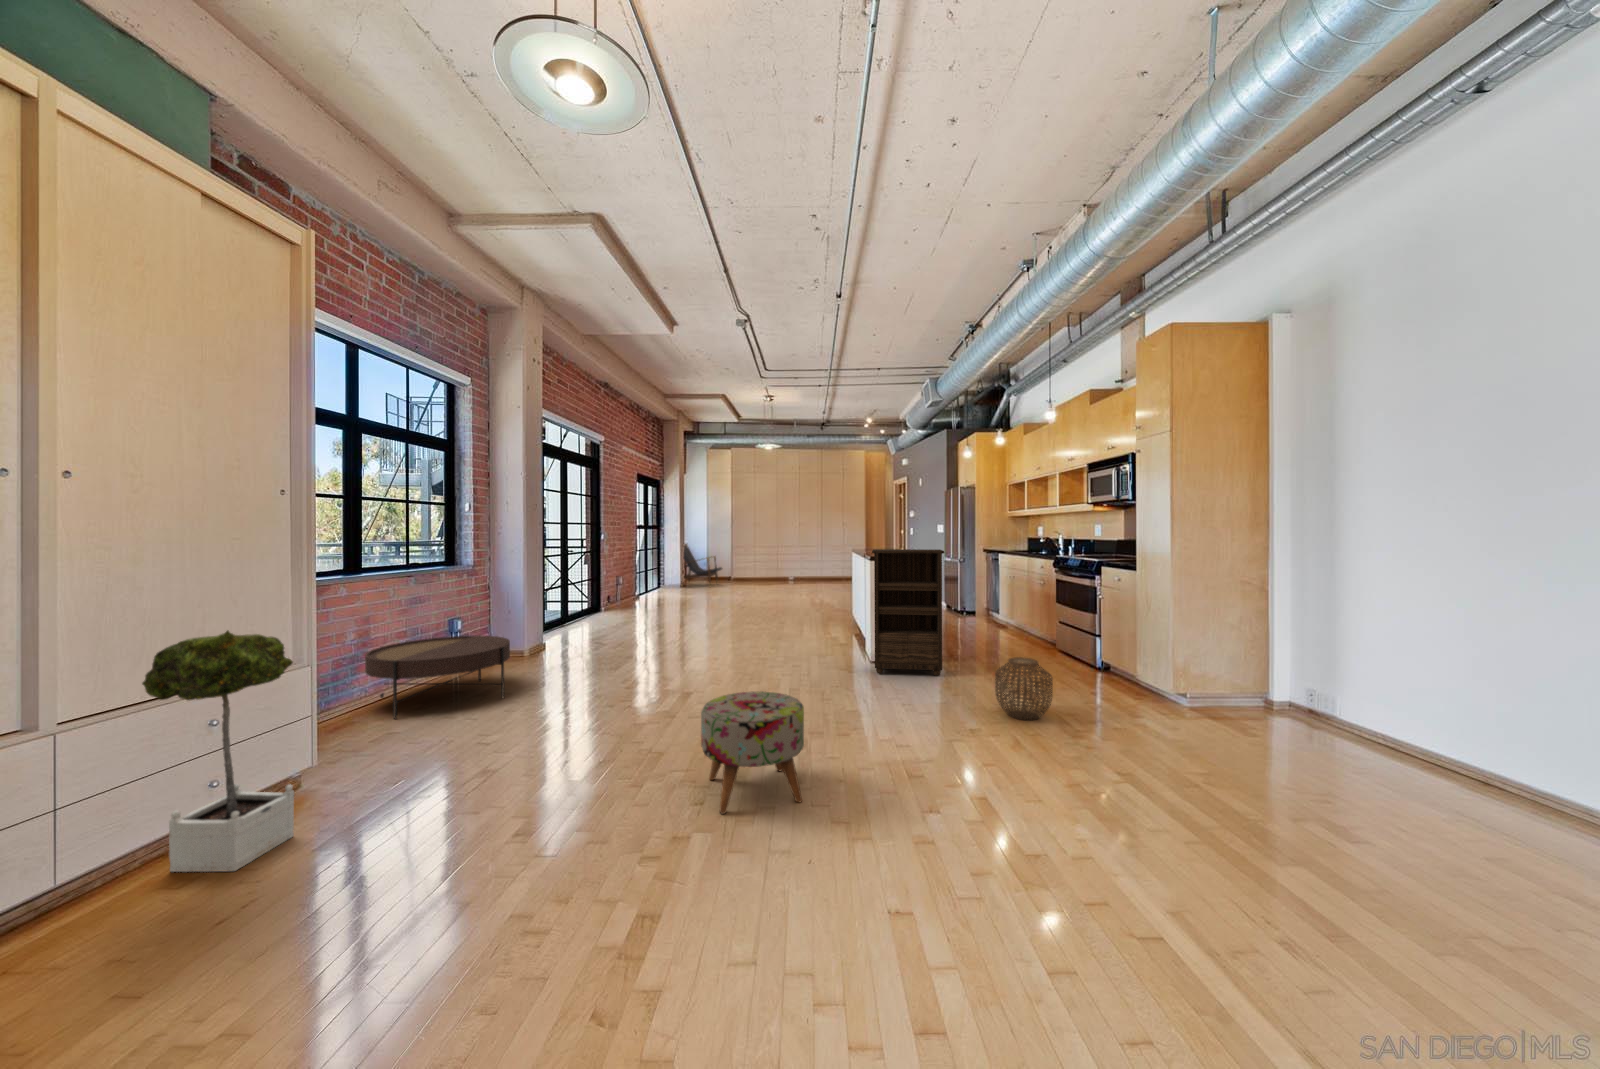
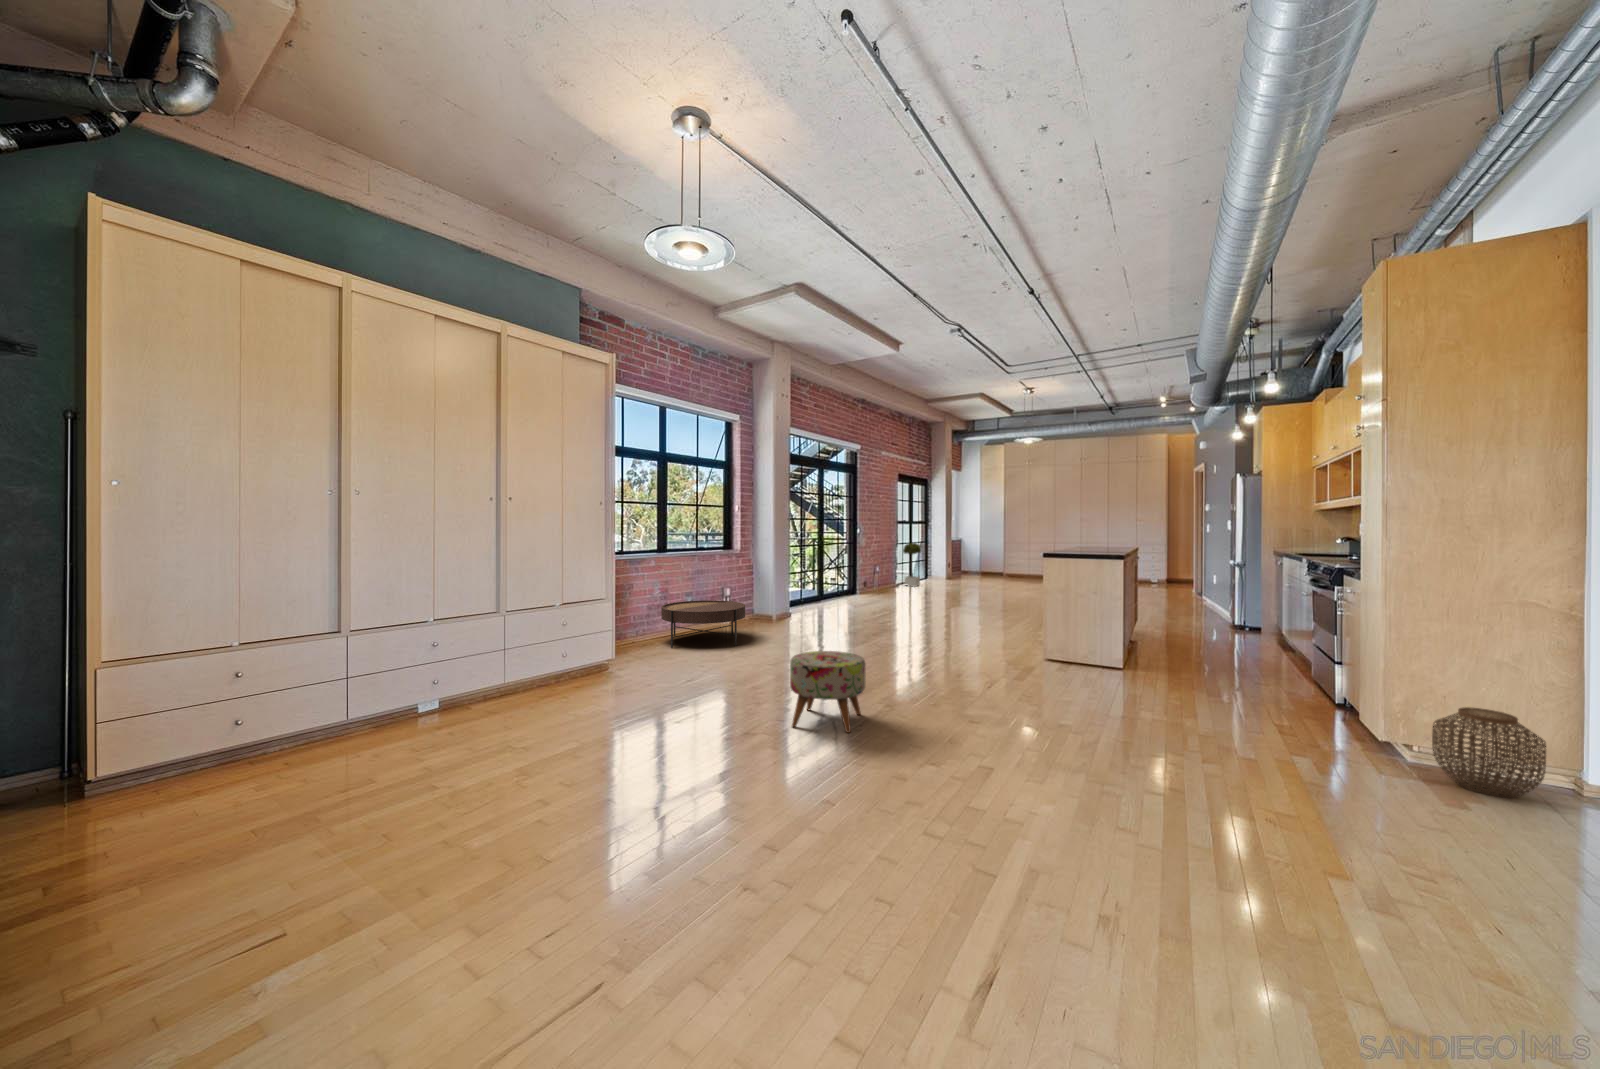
lounge chair: present [681,547,722,586] -> none [948,542,994,583]
bookshelf: present [872,549,944,676] -> none [1032,548,1117,680]
potted tree: present [142,630,294,872] -> present [903,543,921,587]
woven basket: present [995,657,1053,720] -> present [1432,707,1546,798]

